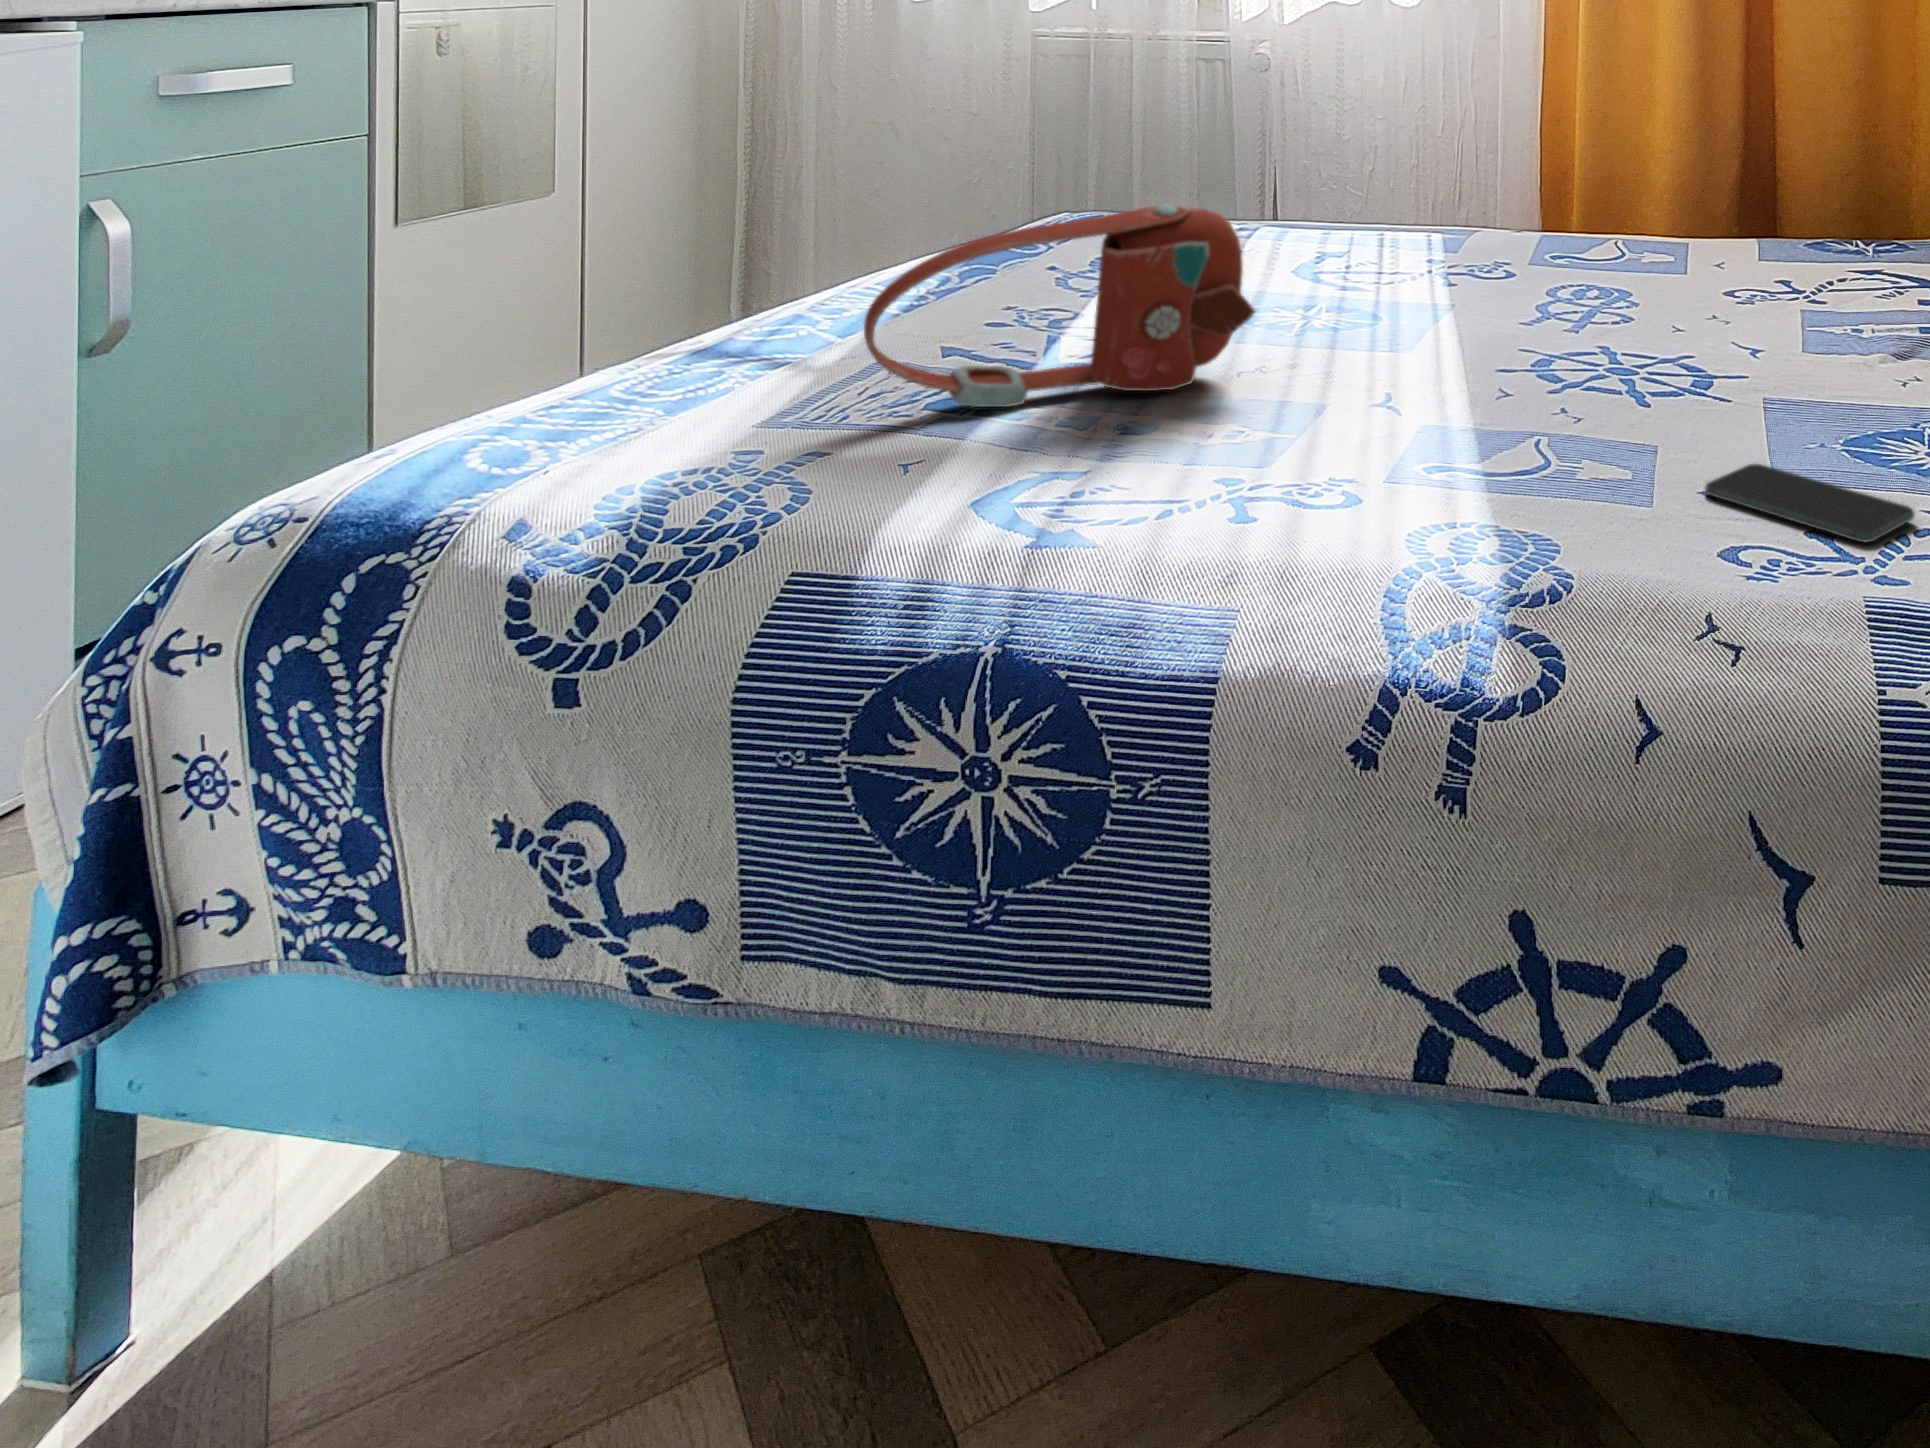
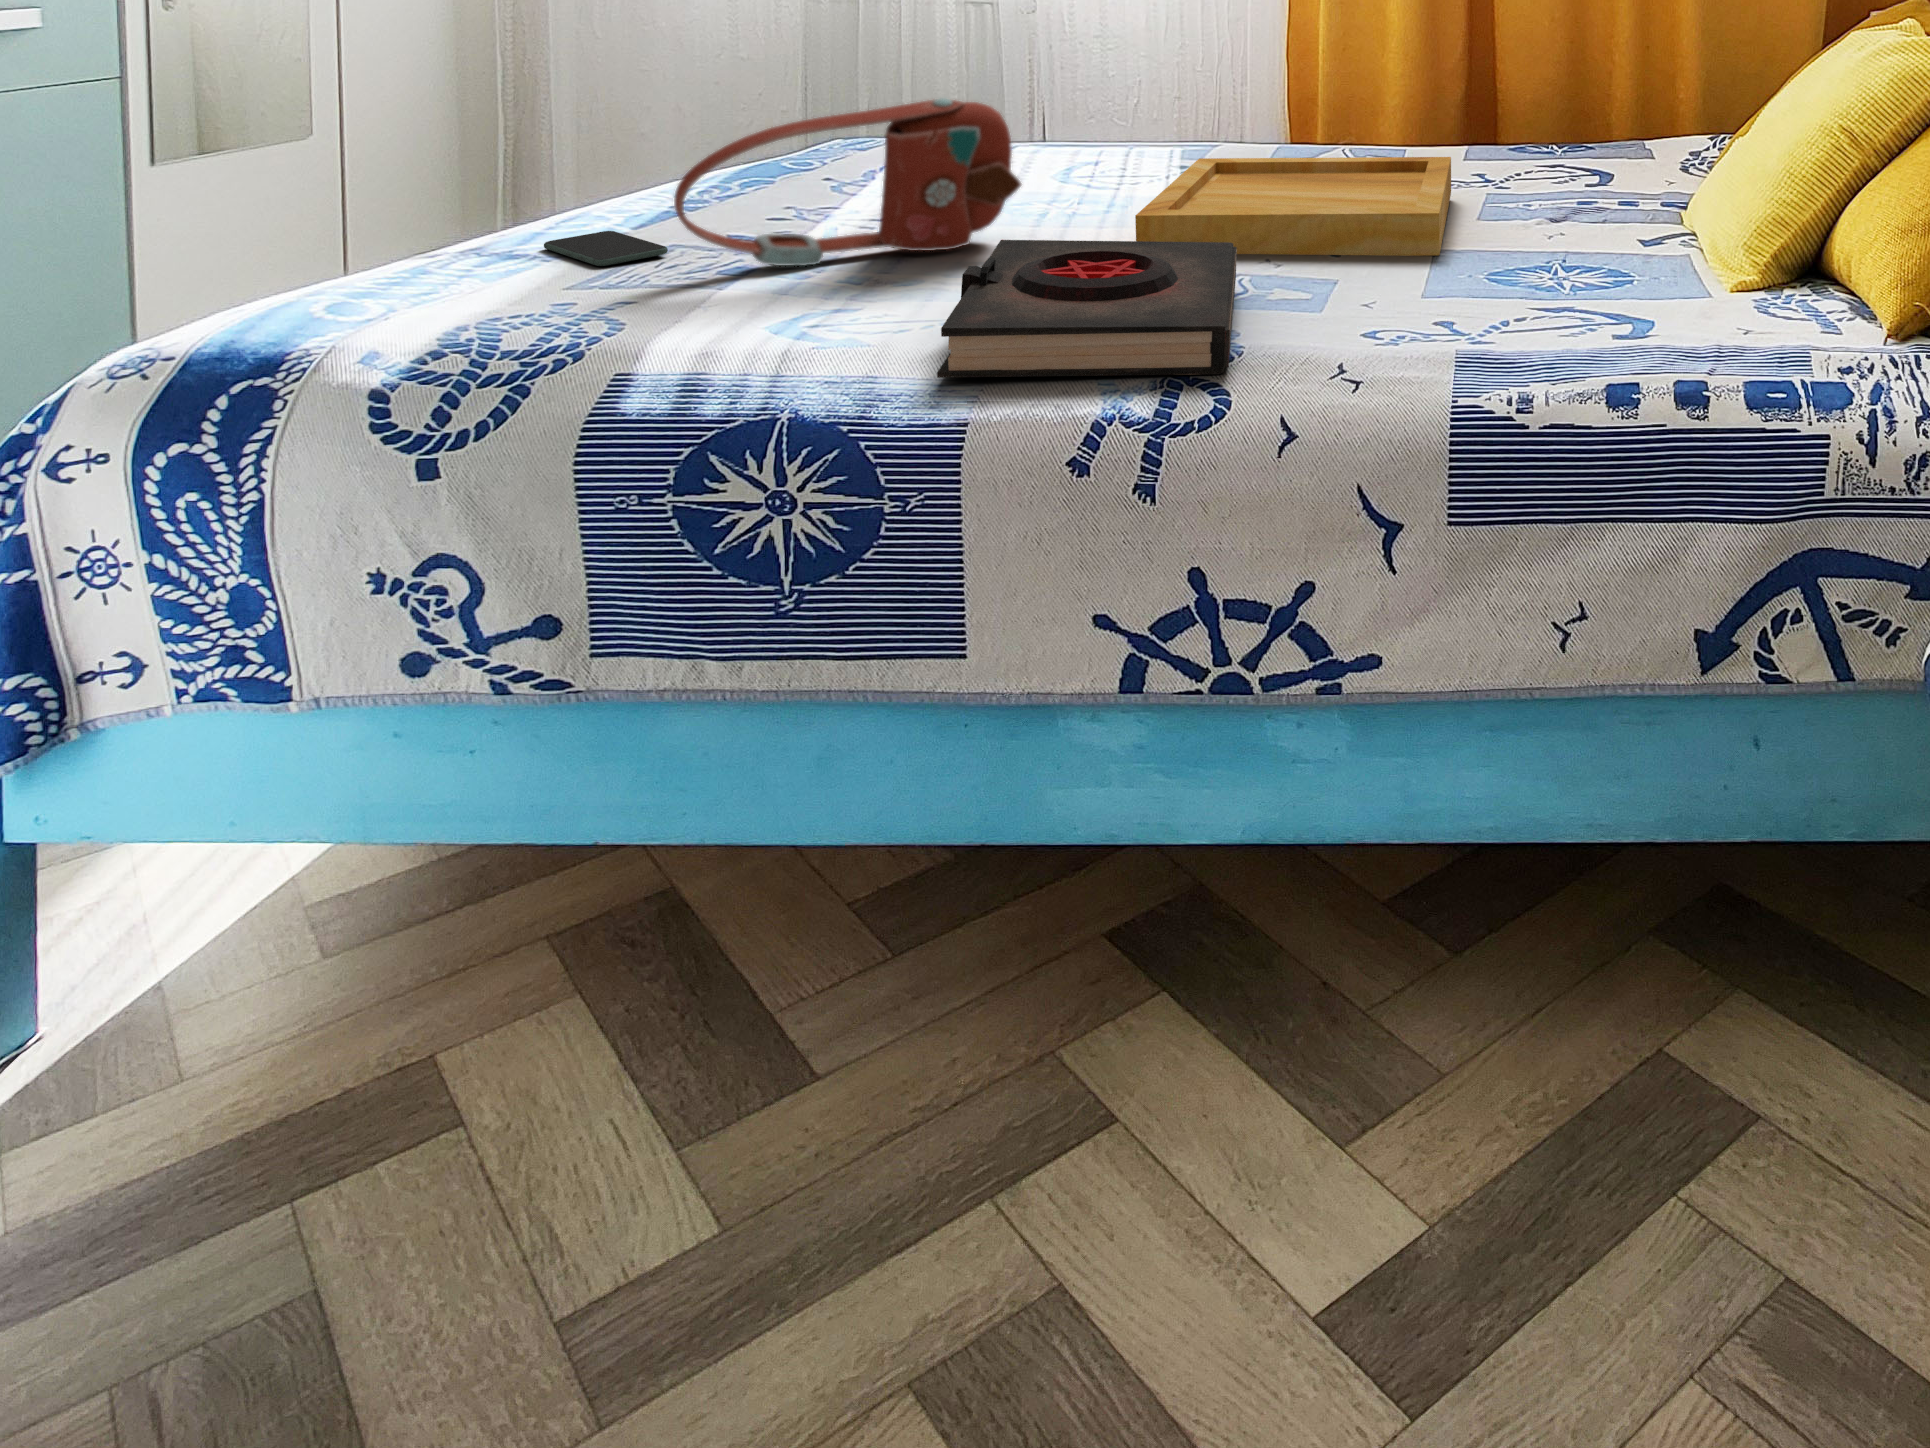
tray: none [1390,272,1770,423] -> present [1135,157,1451,256]
book: none [1178,395,1555,622] -> present [937,240,1237,378]
smartphone: present [1705,464,1915,542] -> present [544,231,668,266]

